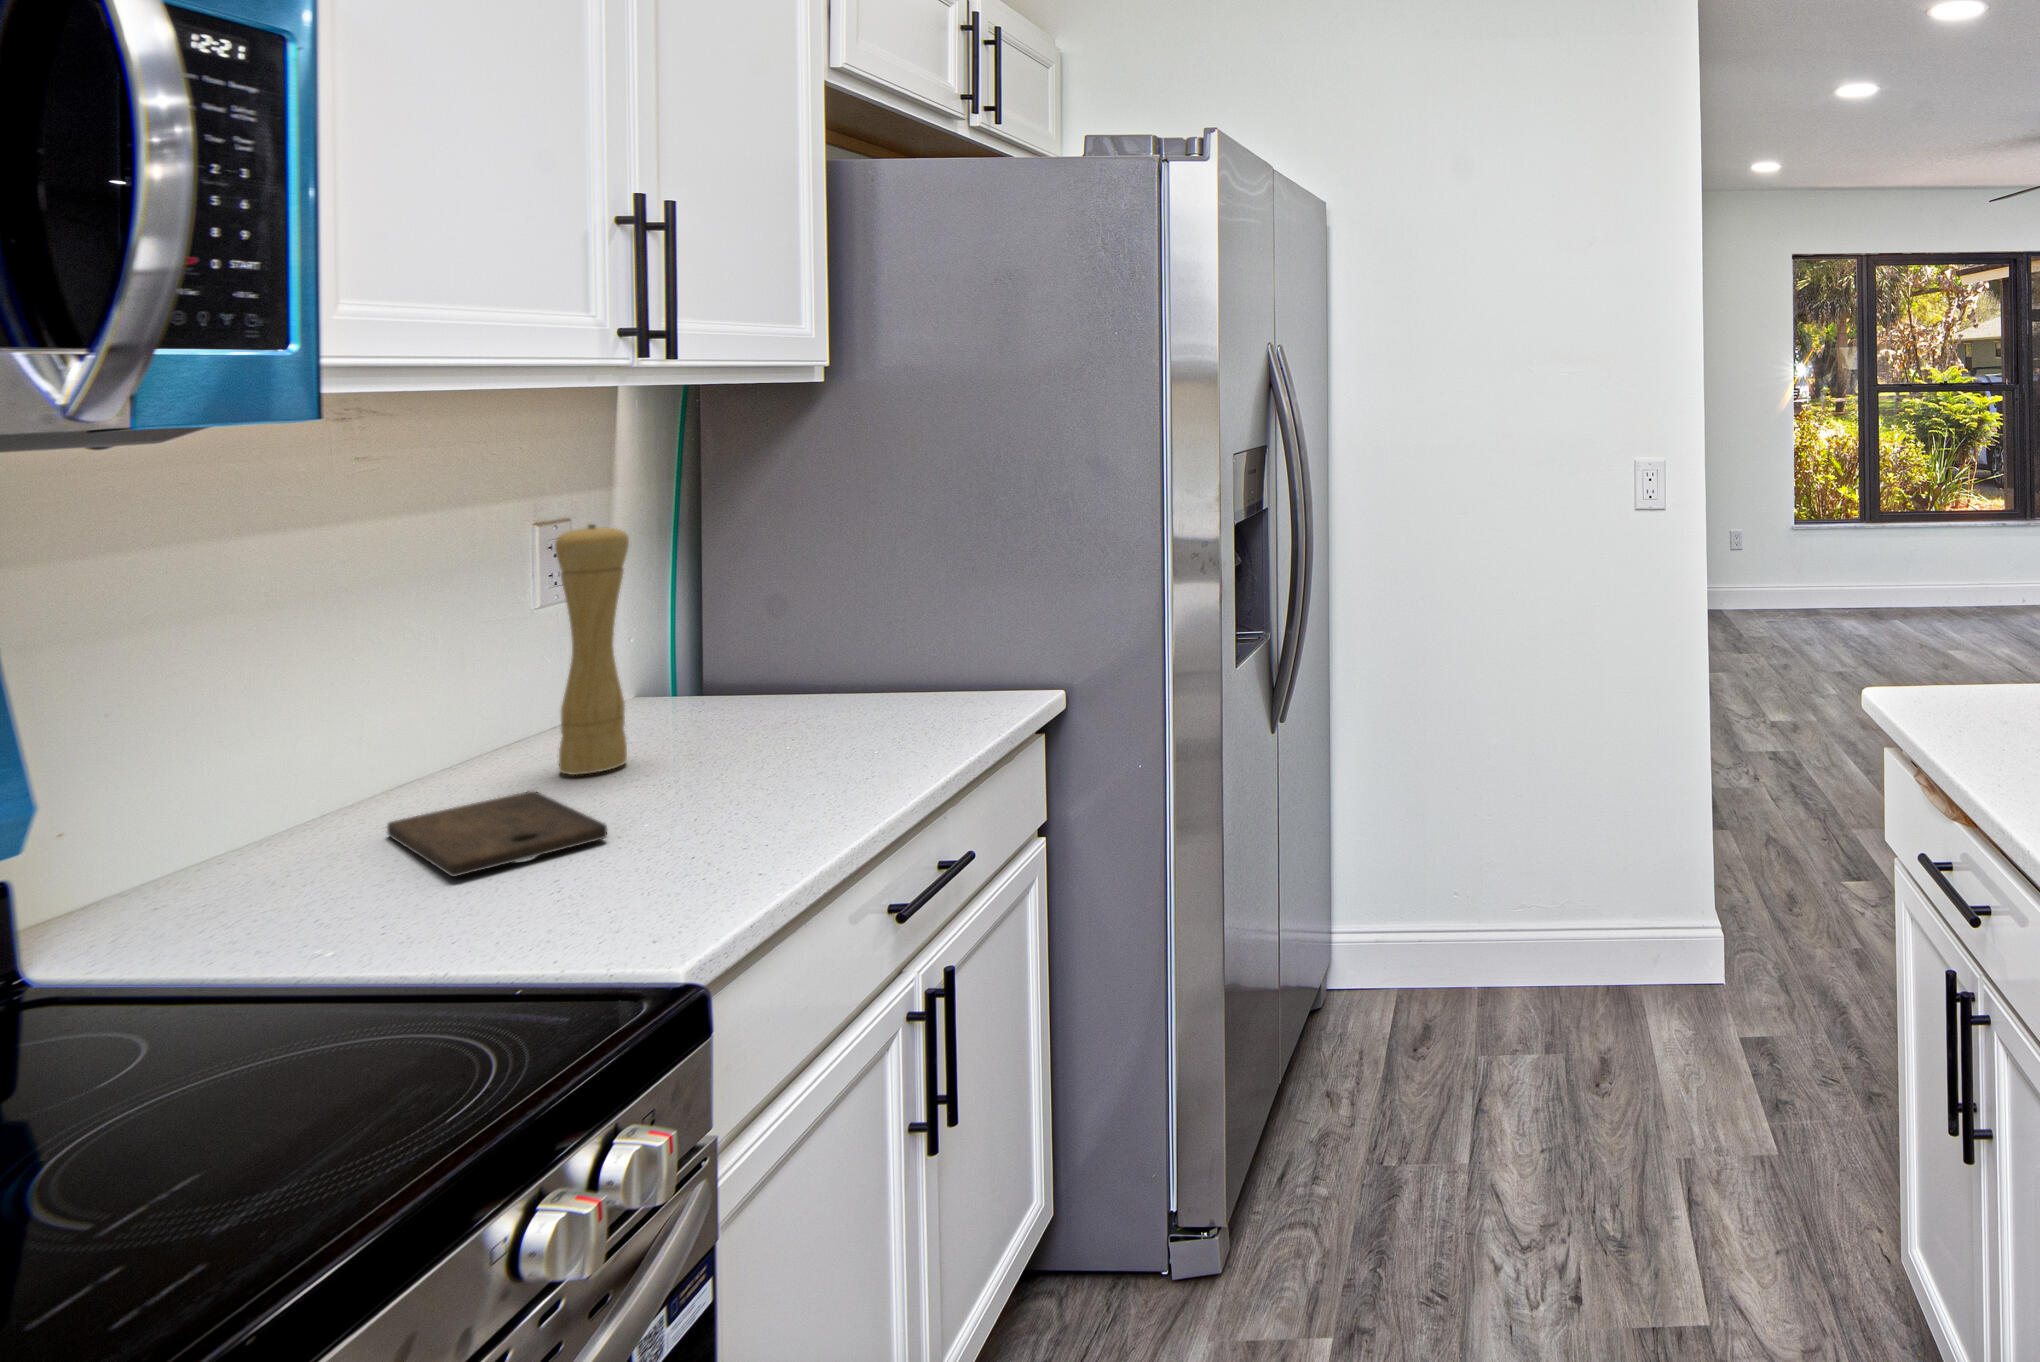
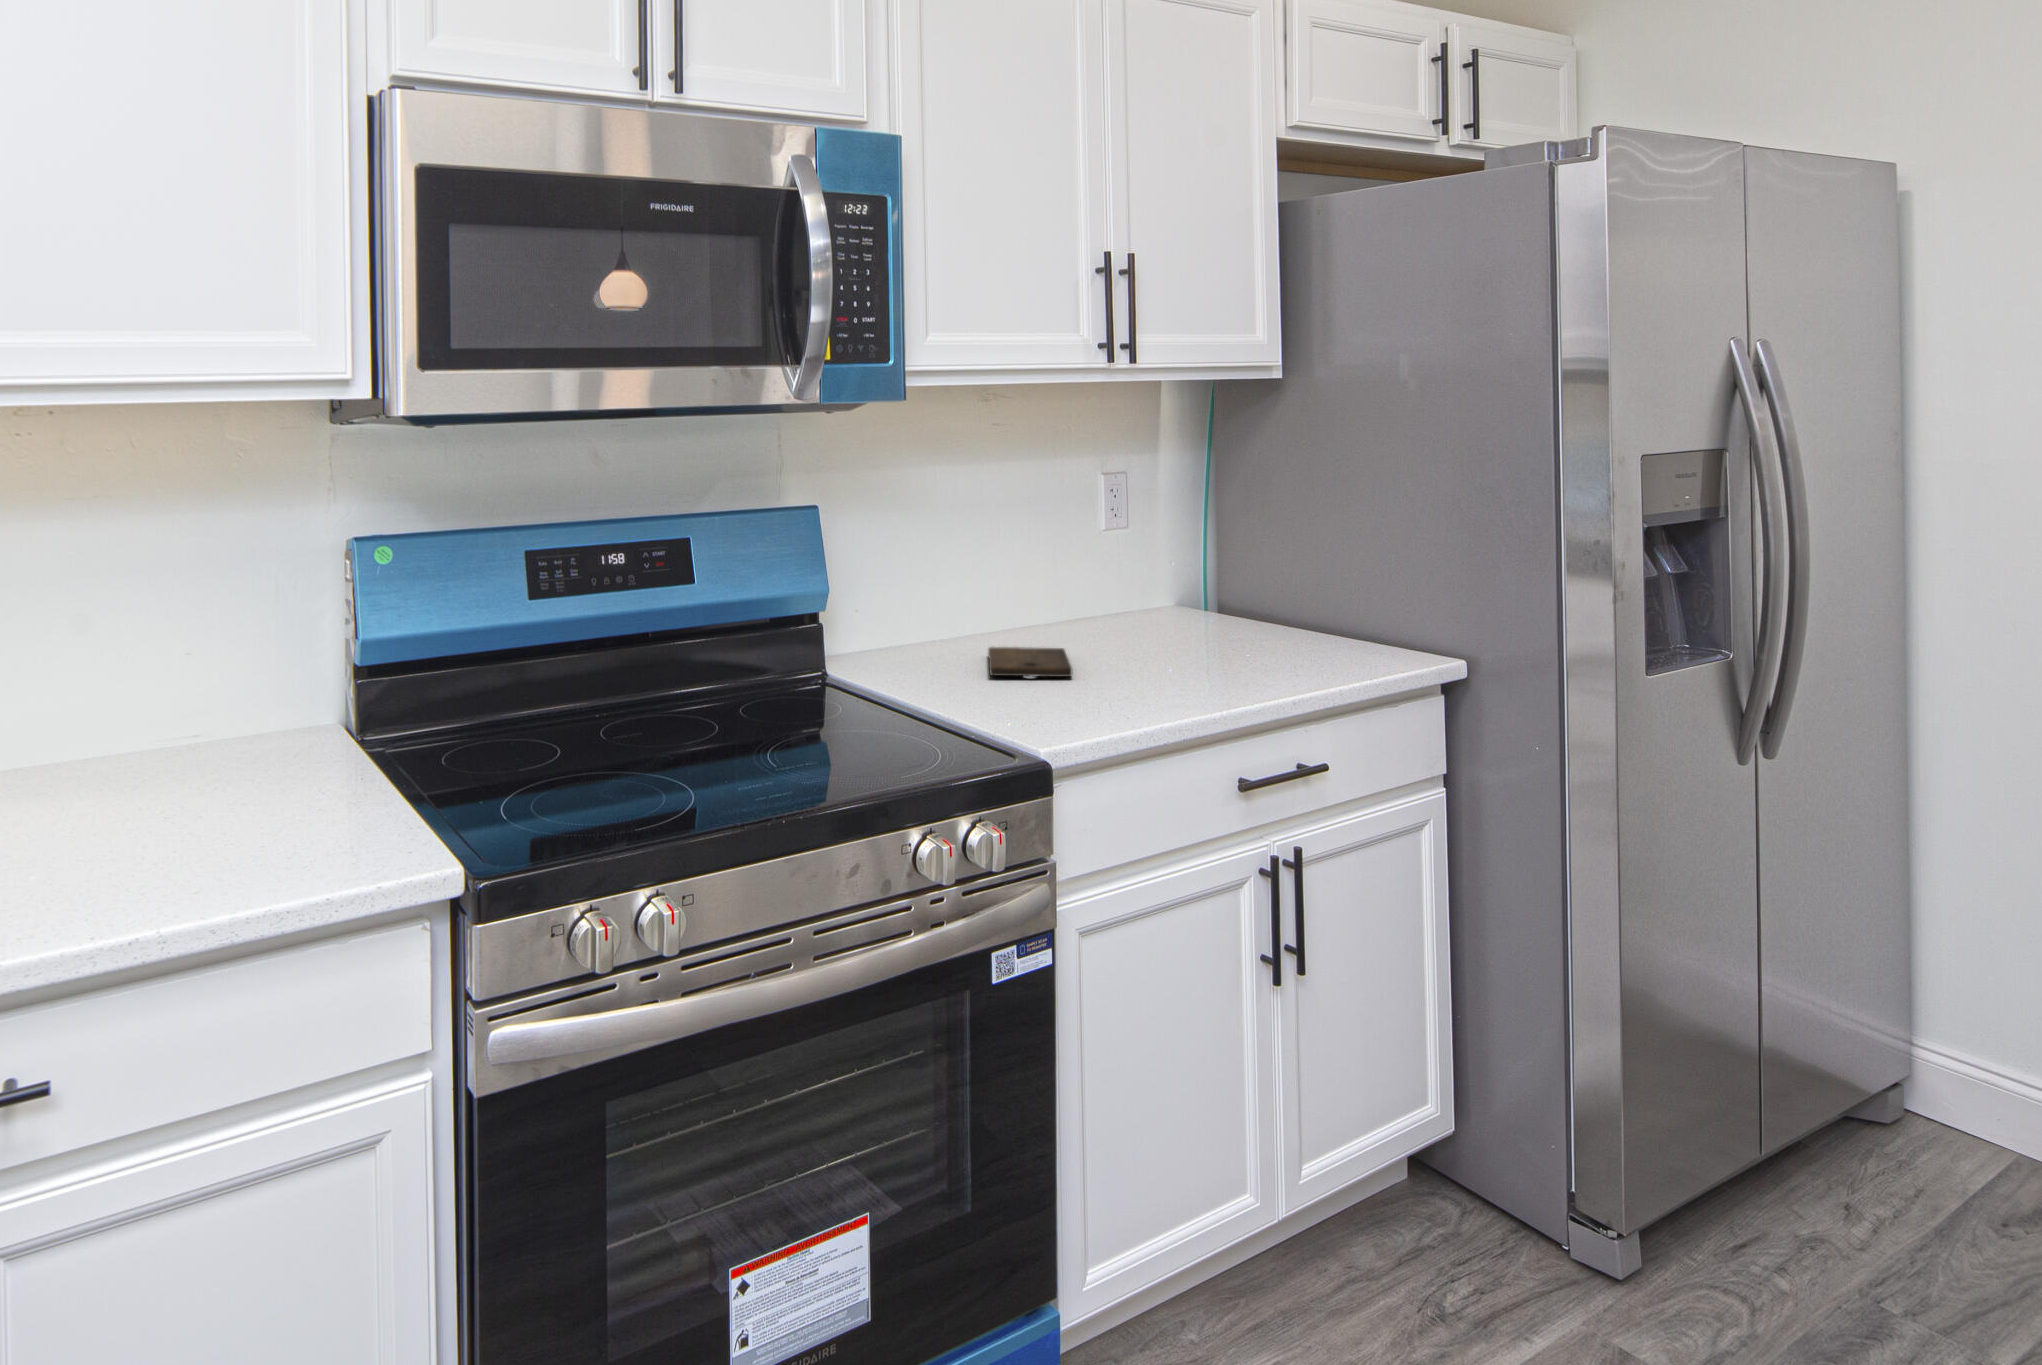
pepper mill: present [555,524,629,775] -> none [1088,481,1129,649]

